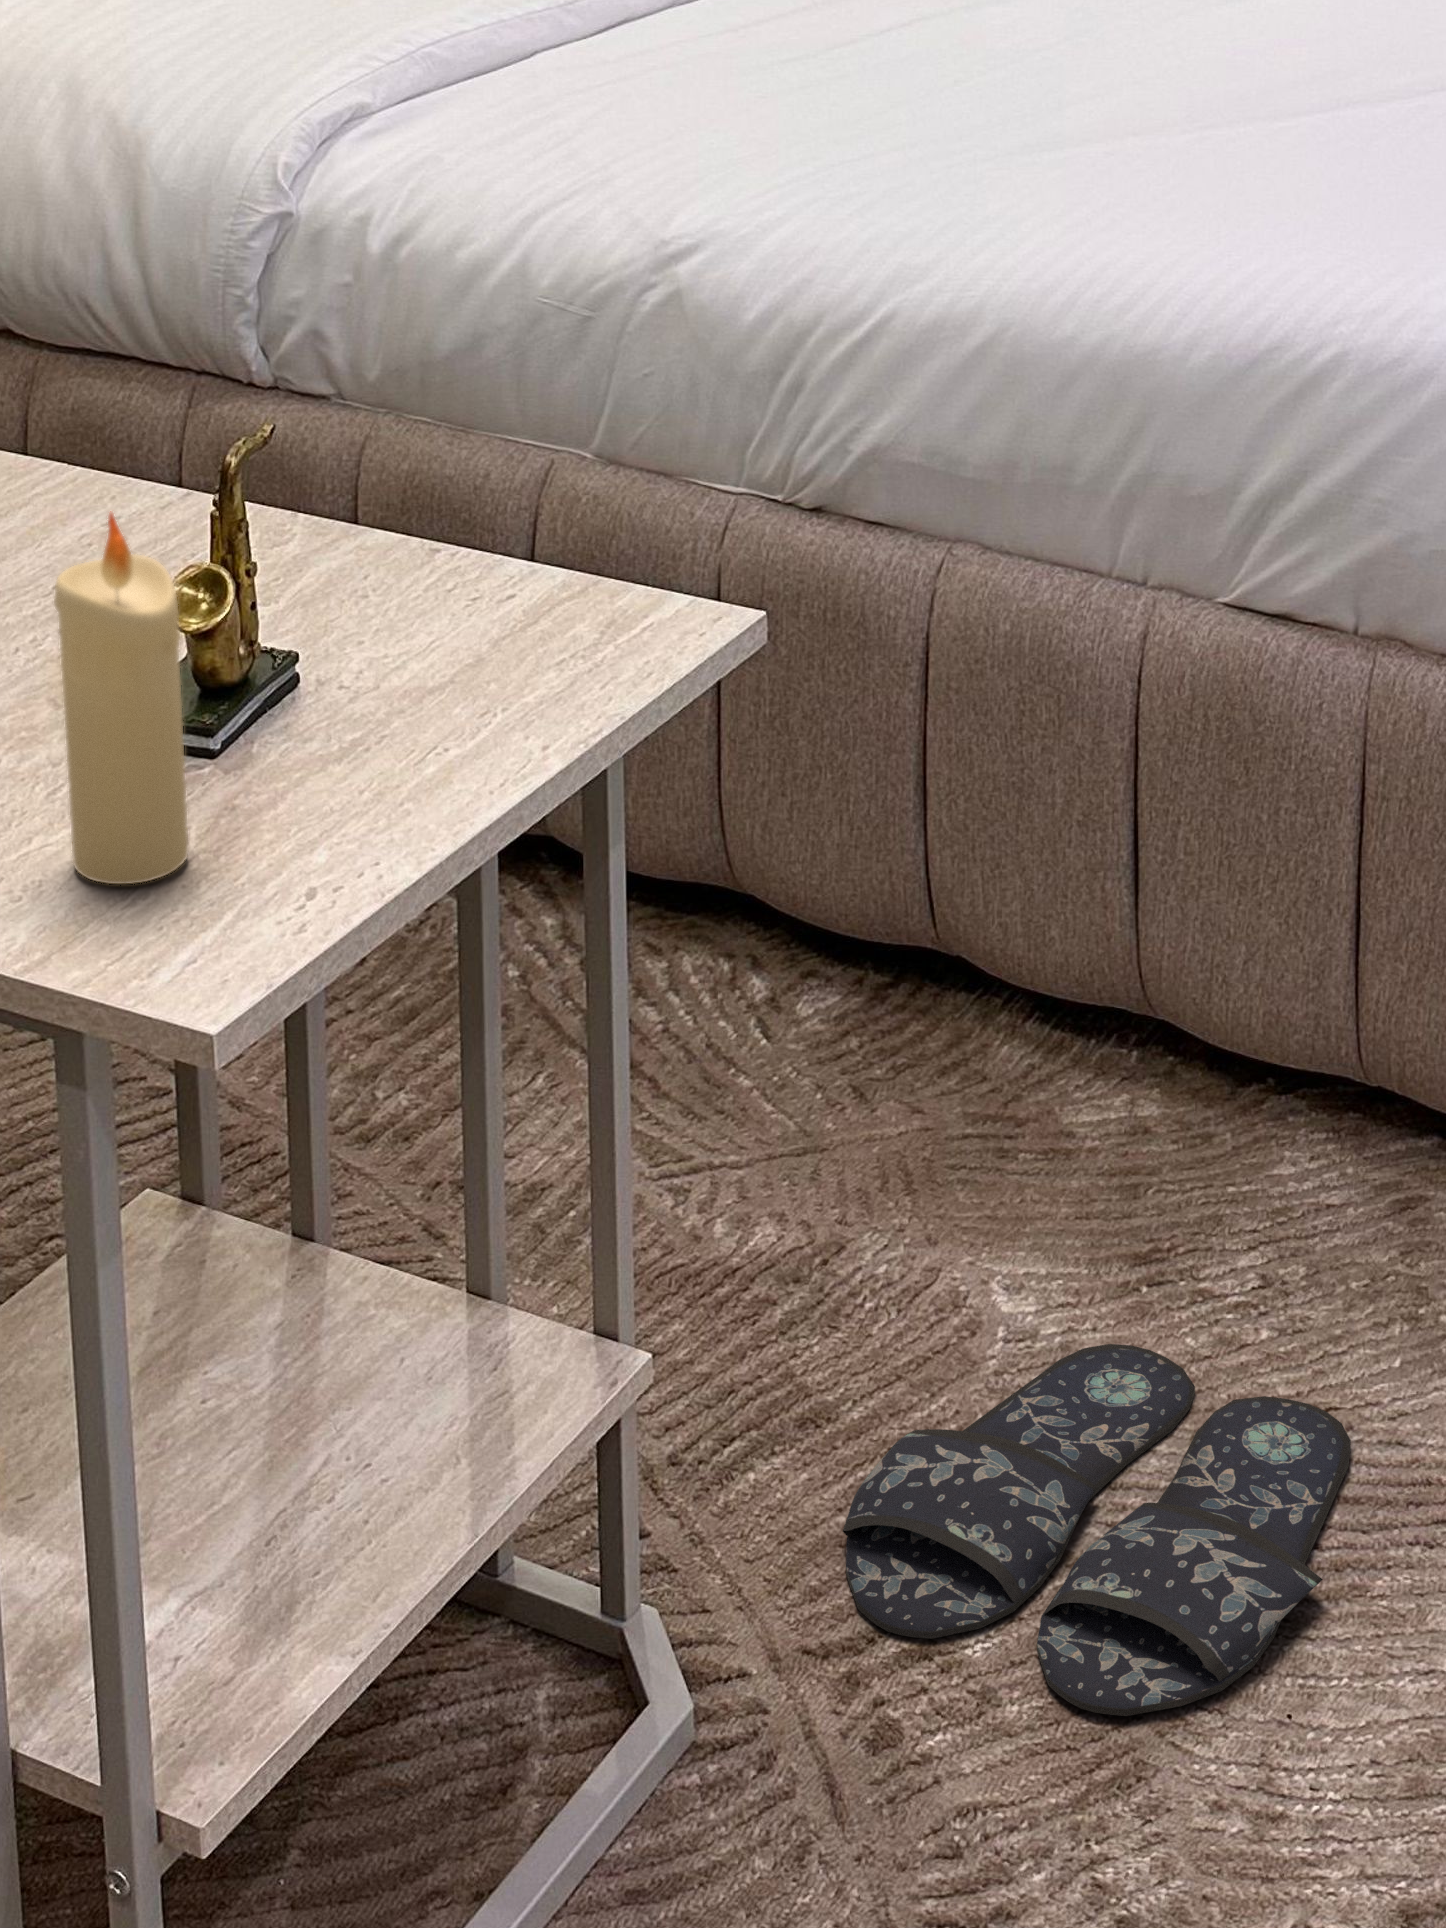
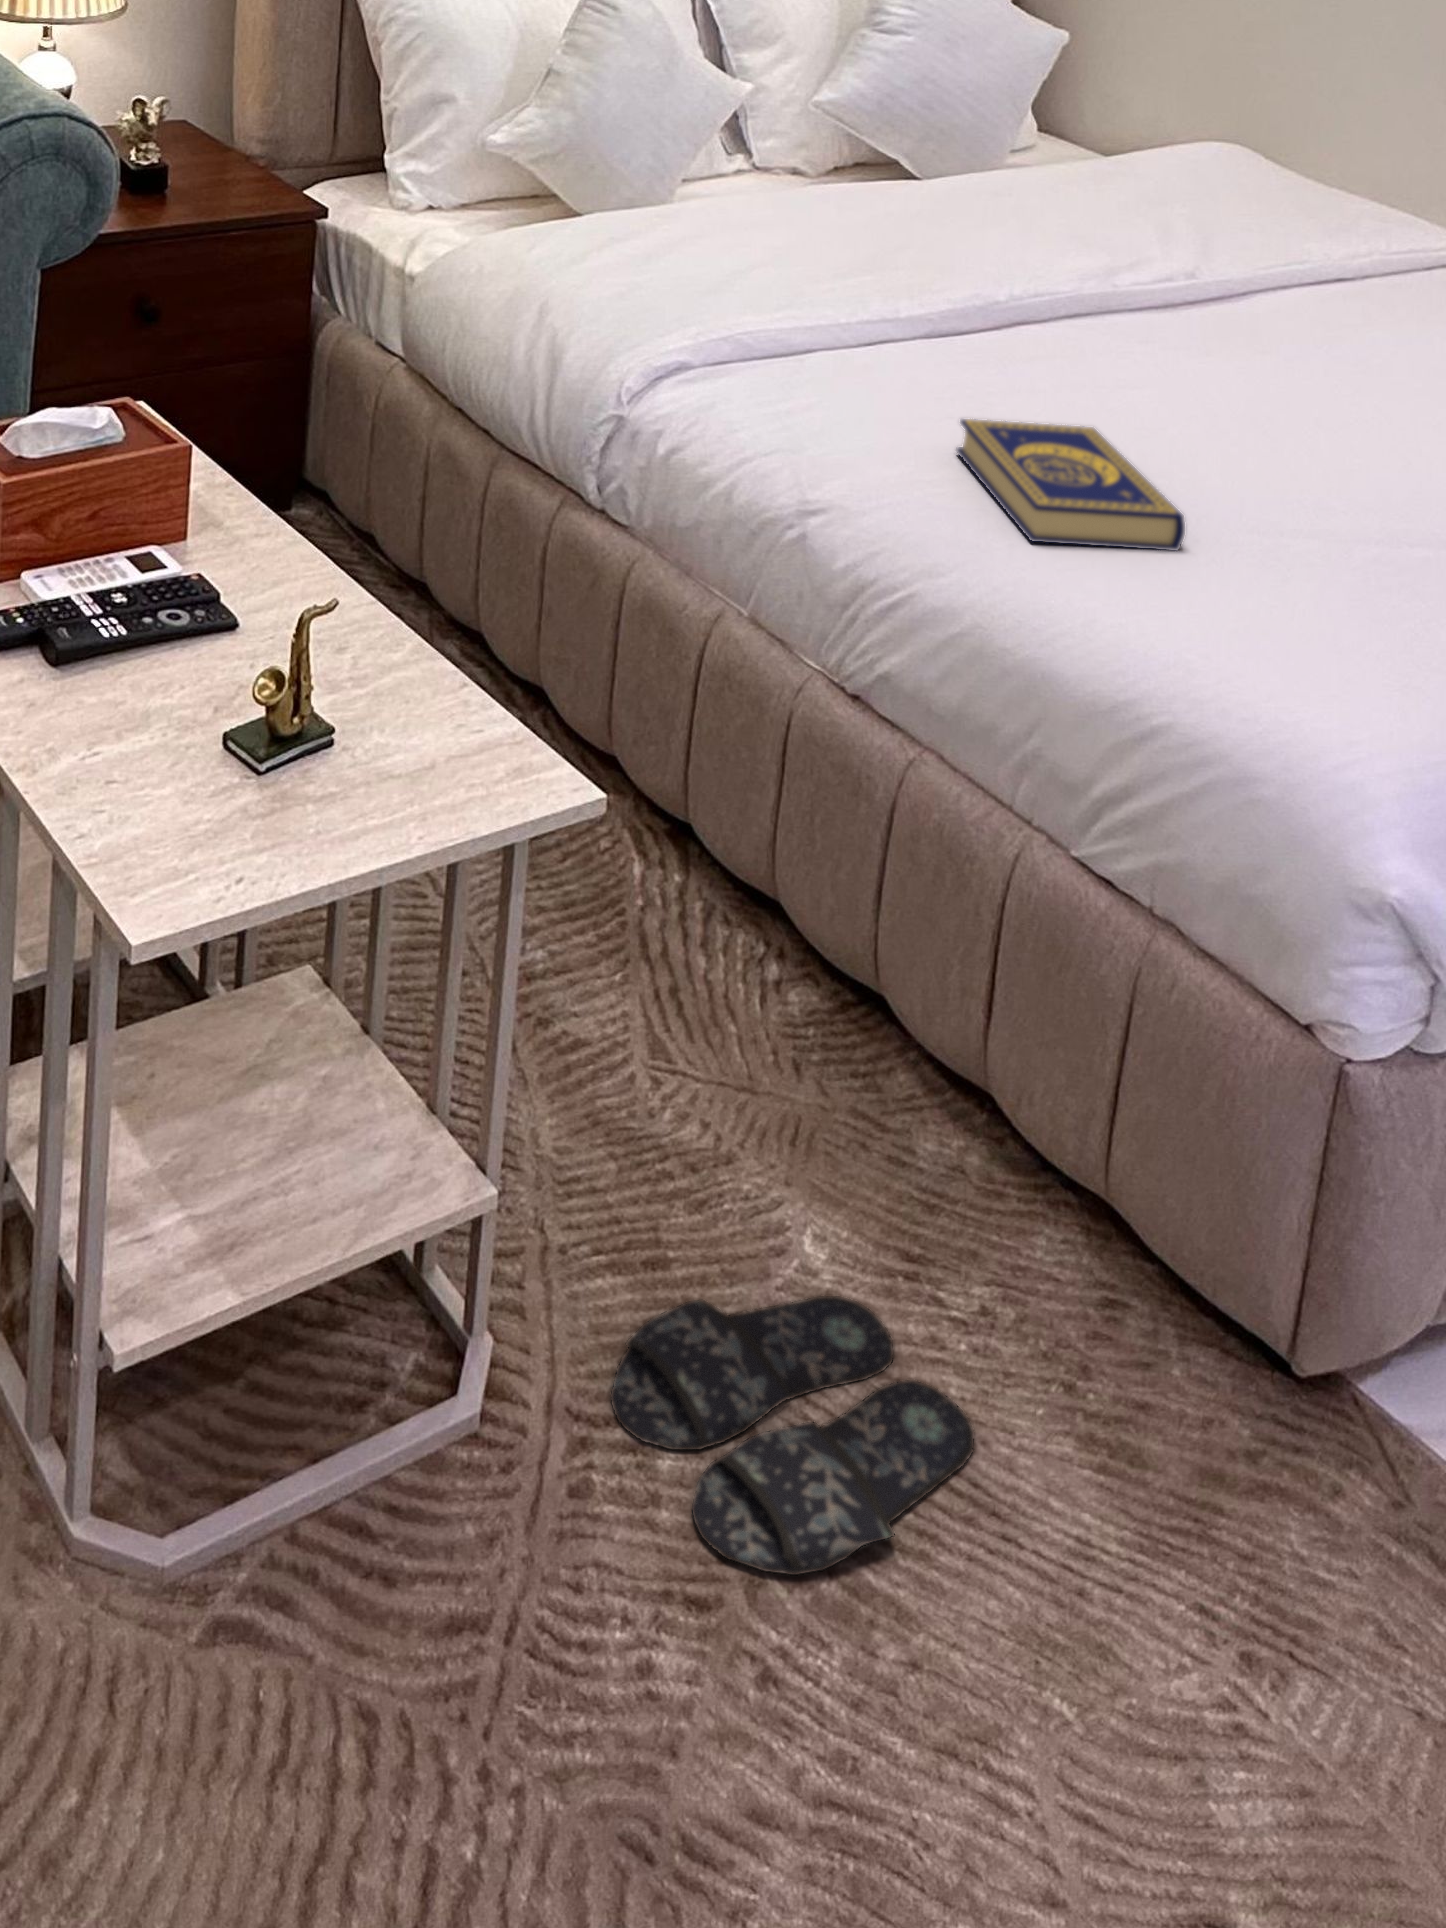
book: none [855,29,1240,188] -> present [957,419,1185,551]
candle: present [54,511,188,884] -> none [160,637,231,837]

